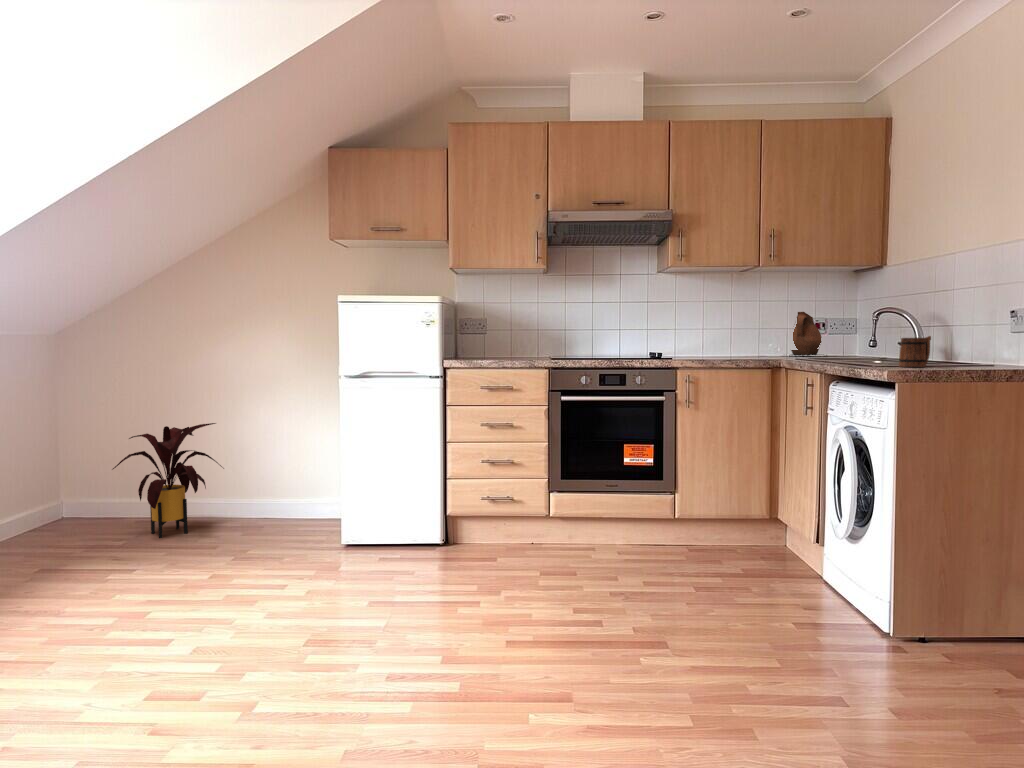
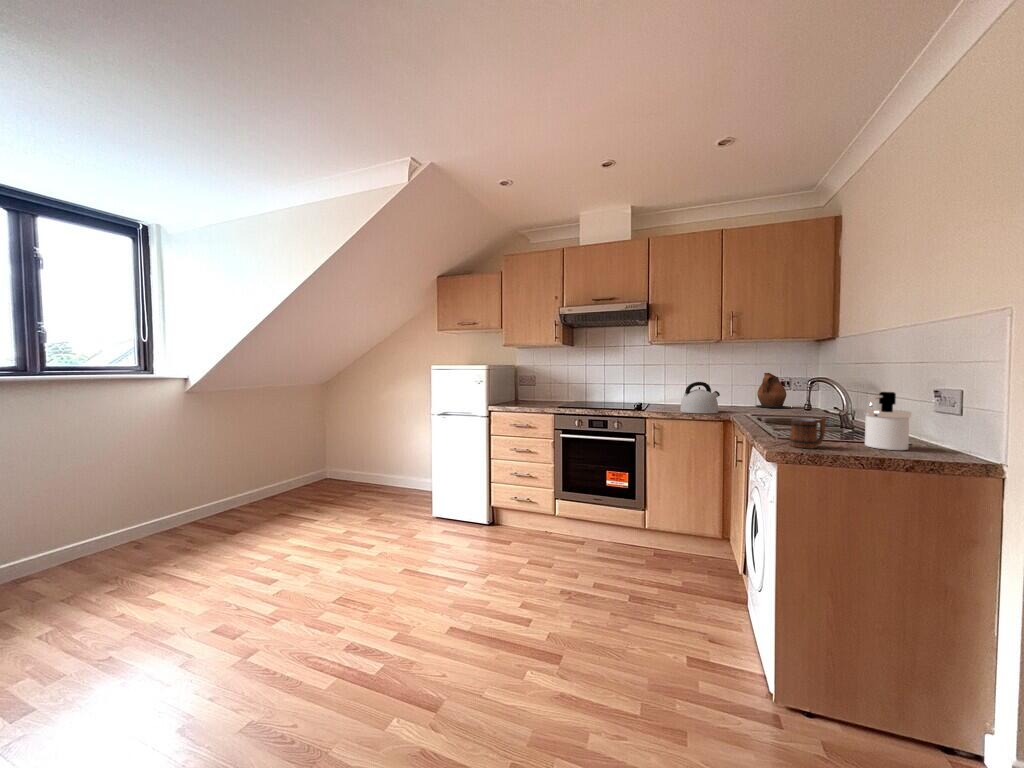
soap dispenser: none [958,309,1000,367] -> present [864,392,911,450]
kettle: none [716,319,764,359] -> present [680,382,720,413]
house plant: present [113,423,224,538] -> none [324,435,387,499]

